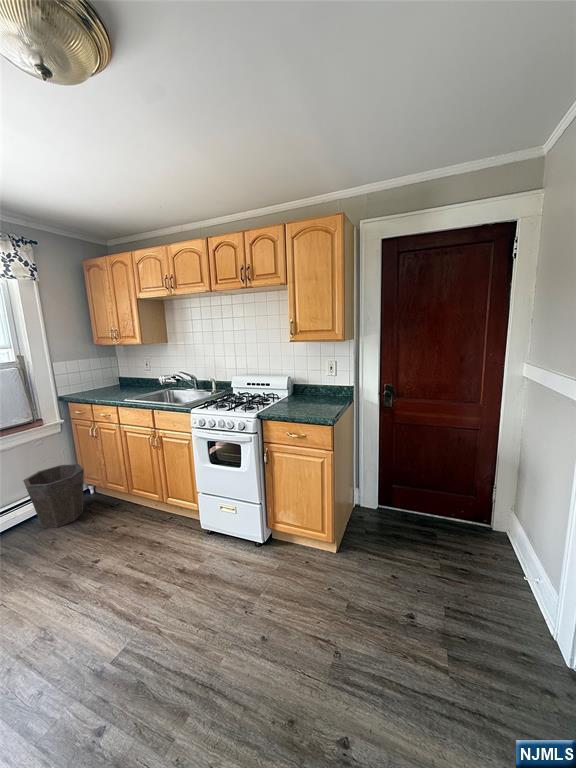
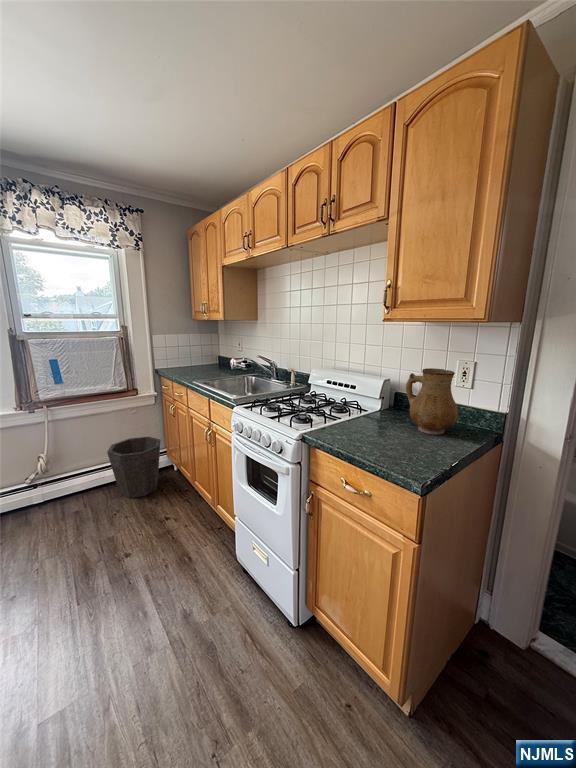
ceramic pitcher: none [305,367,333,403] -> present [406,368,458,435]

